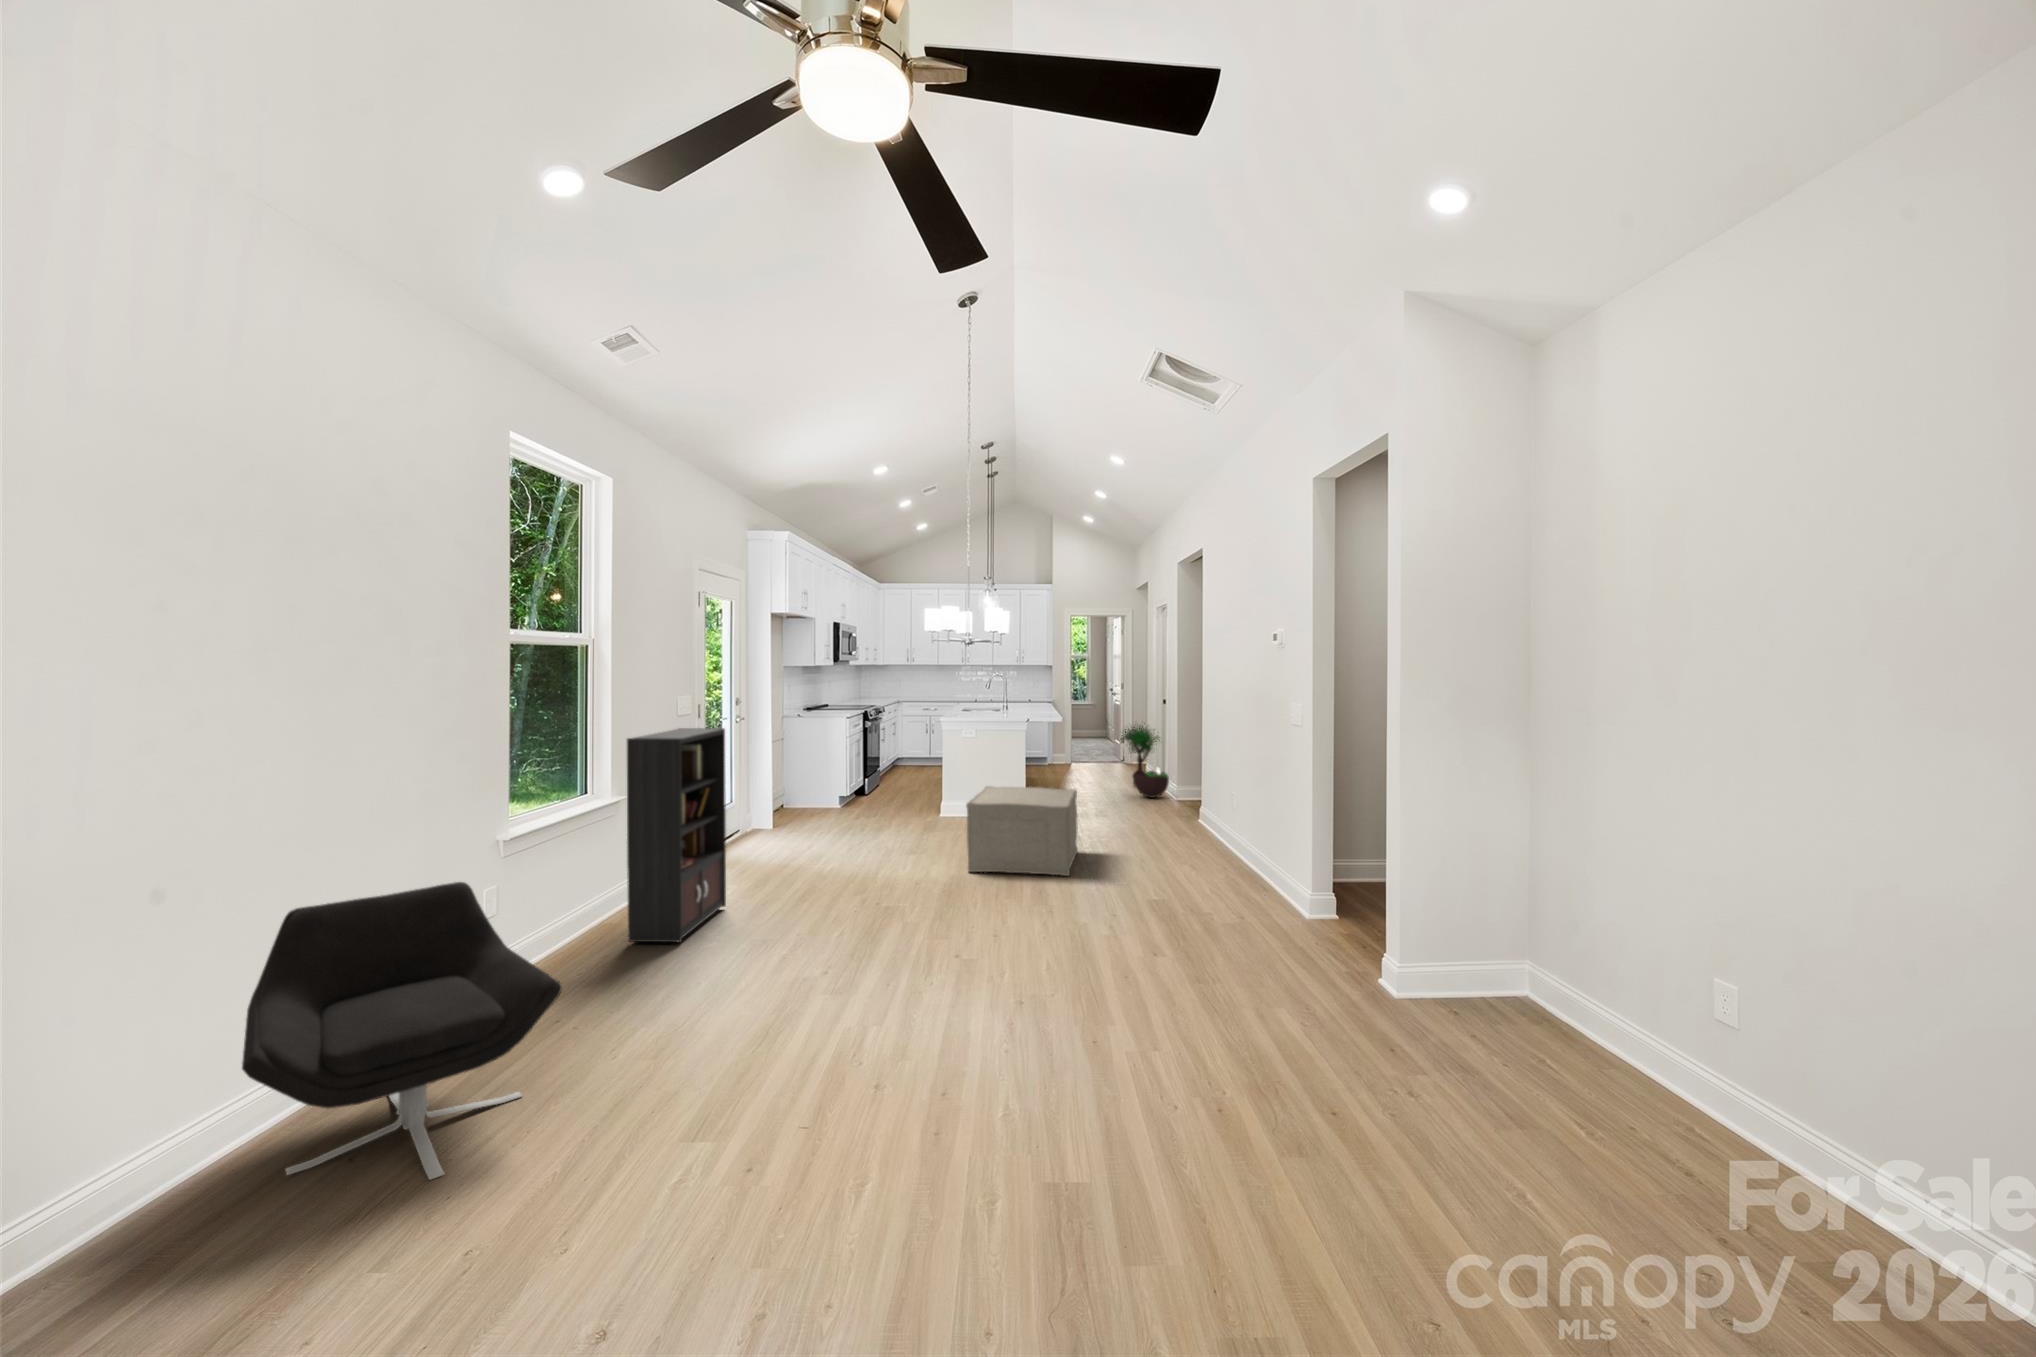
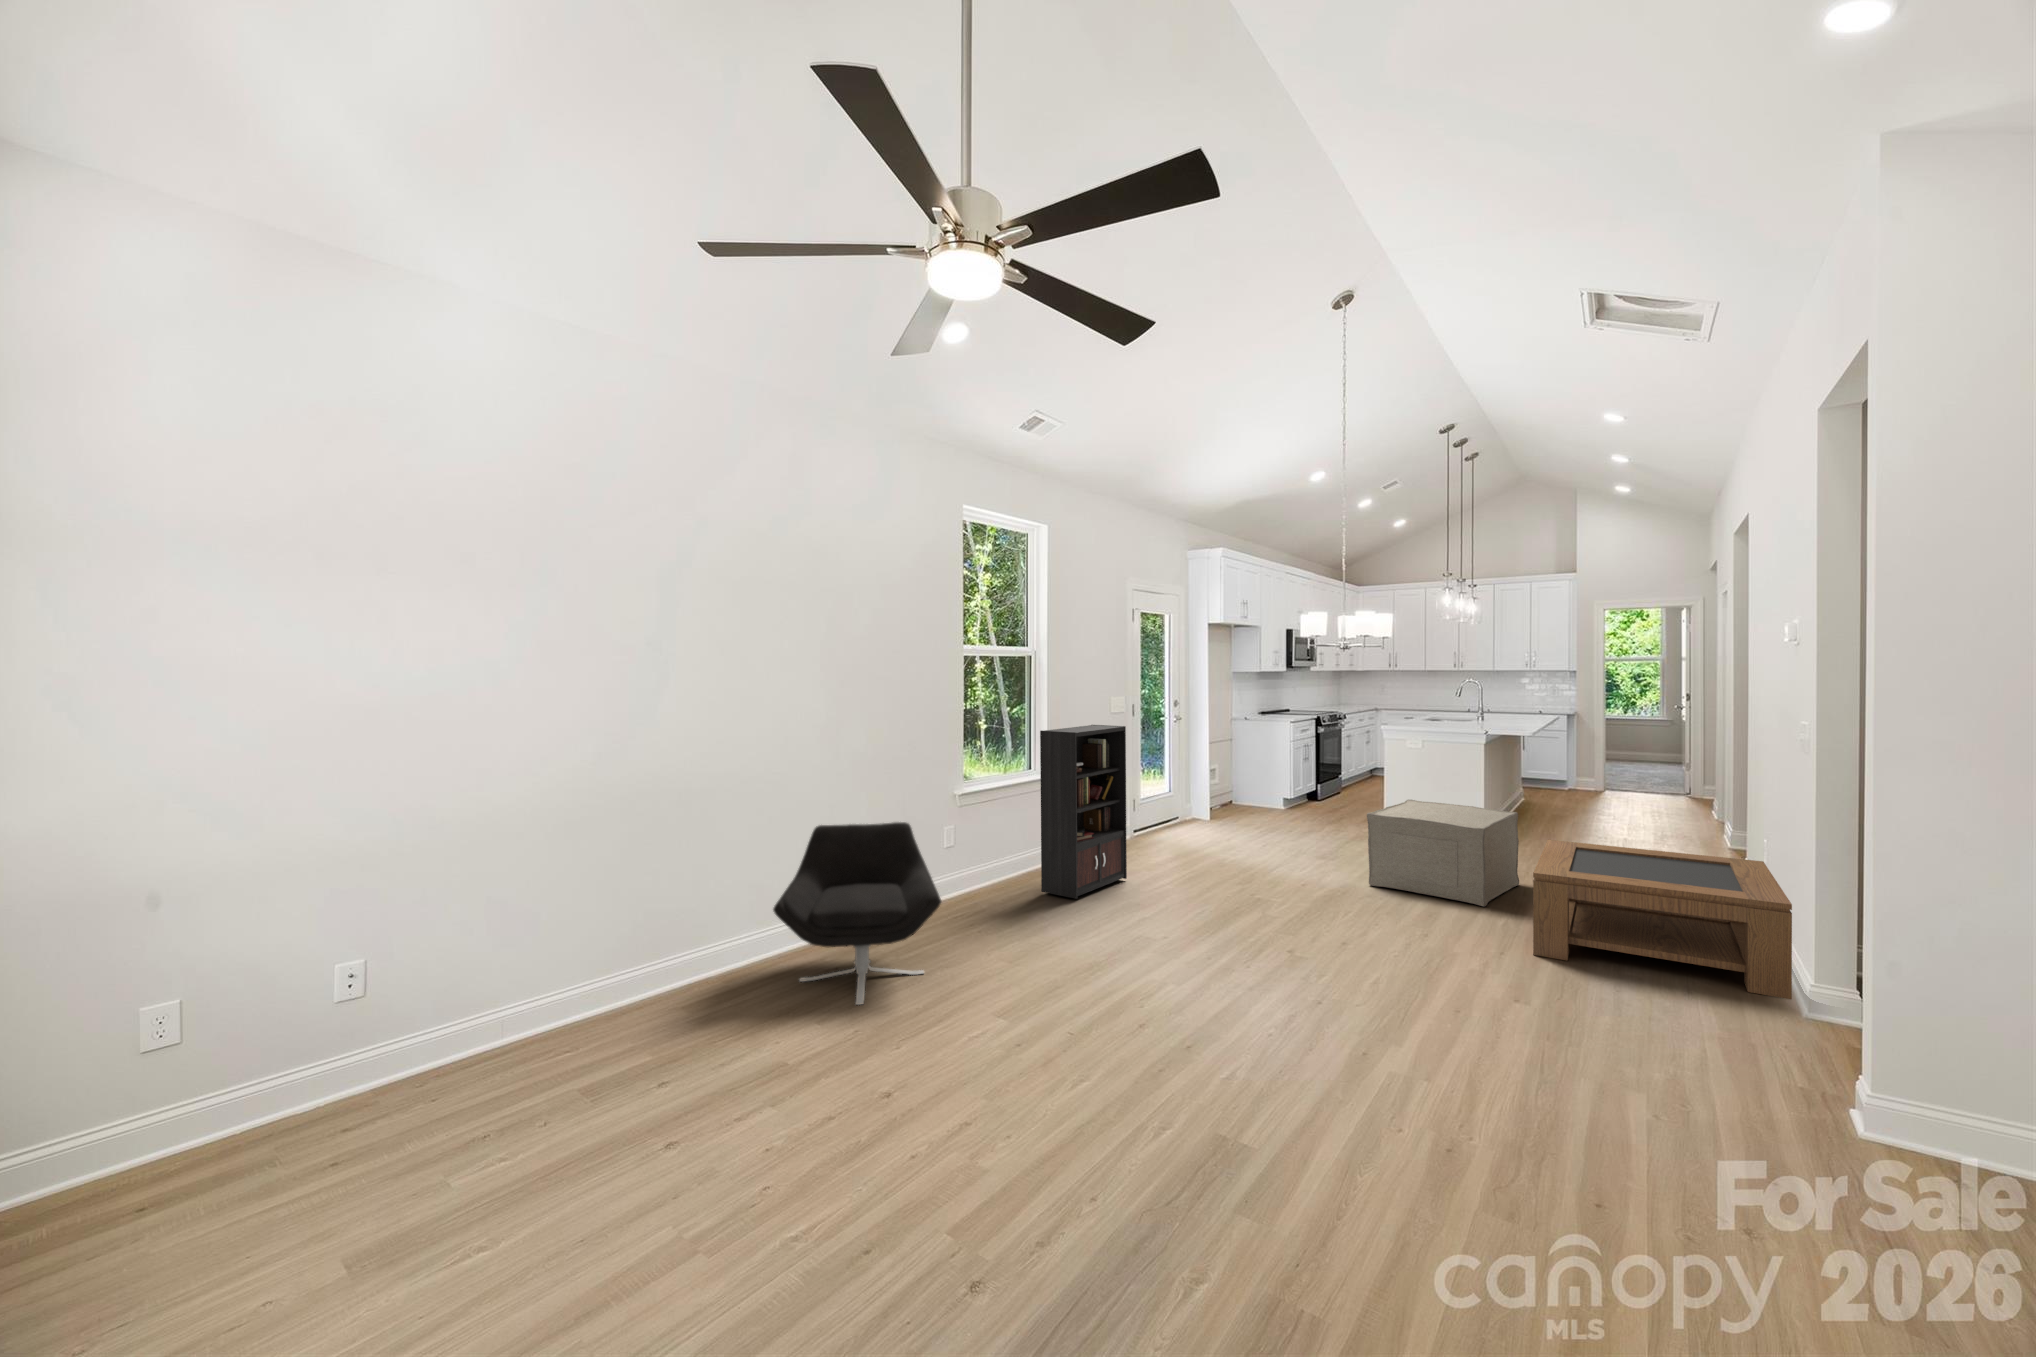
potted tree: present [1121,723,1169,798] -> none [1641,734,1719,838]
coffee table: none [1111,810,1296,912] -> present [1533,840,1792,999]

